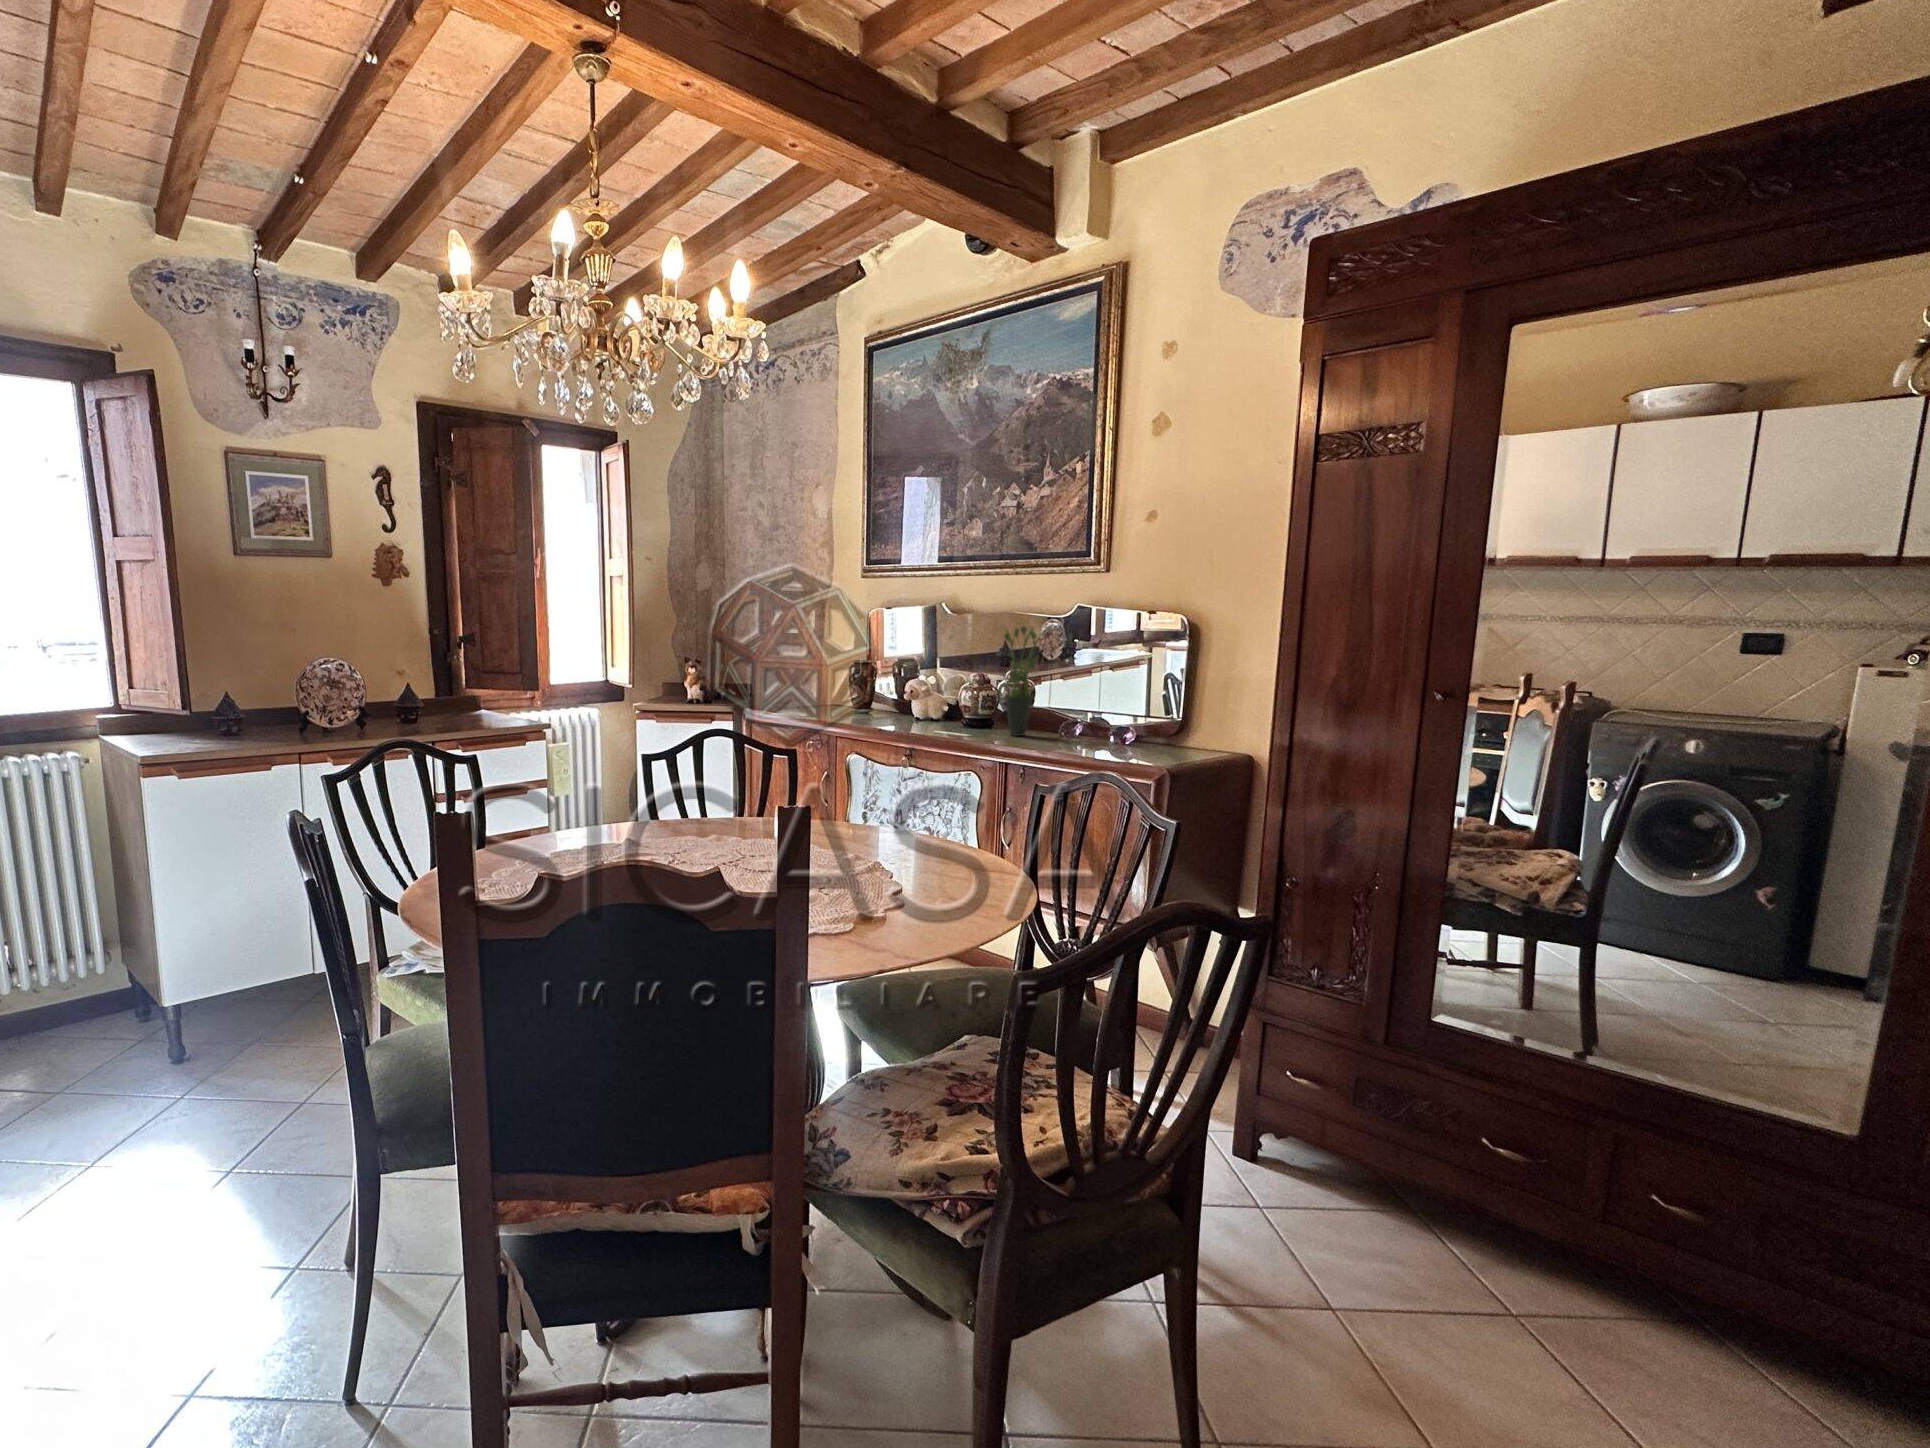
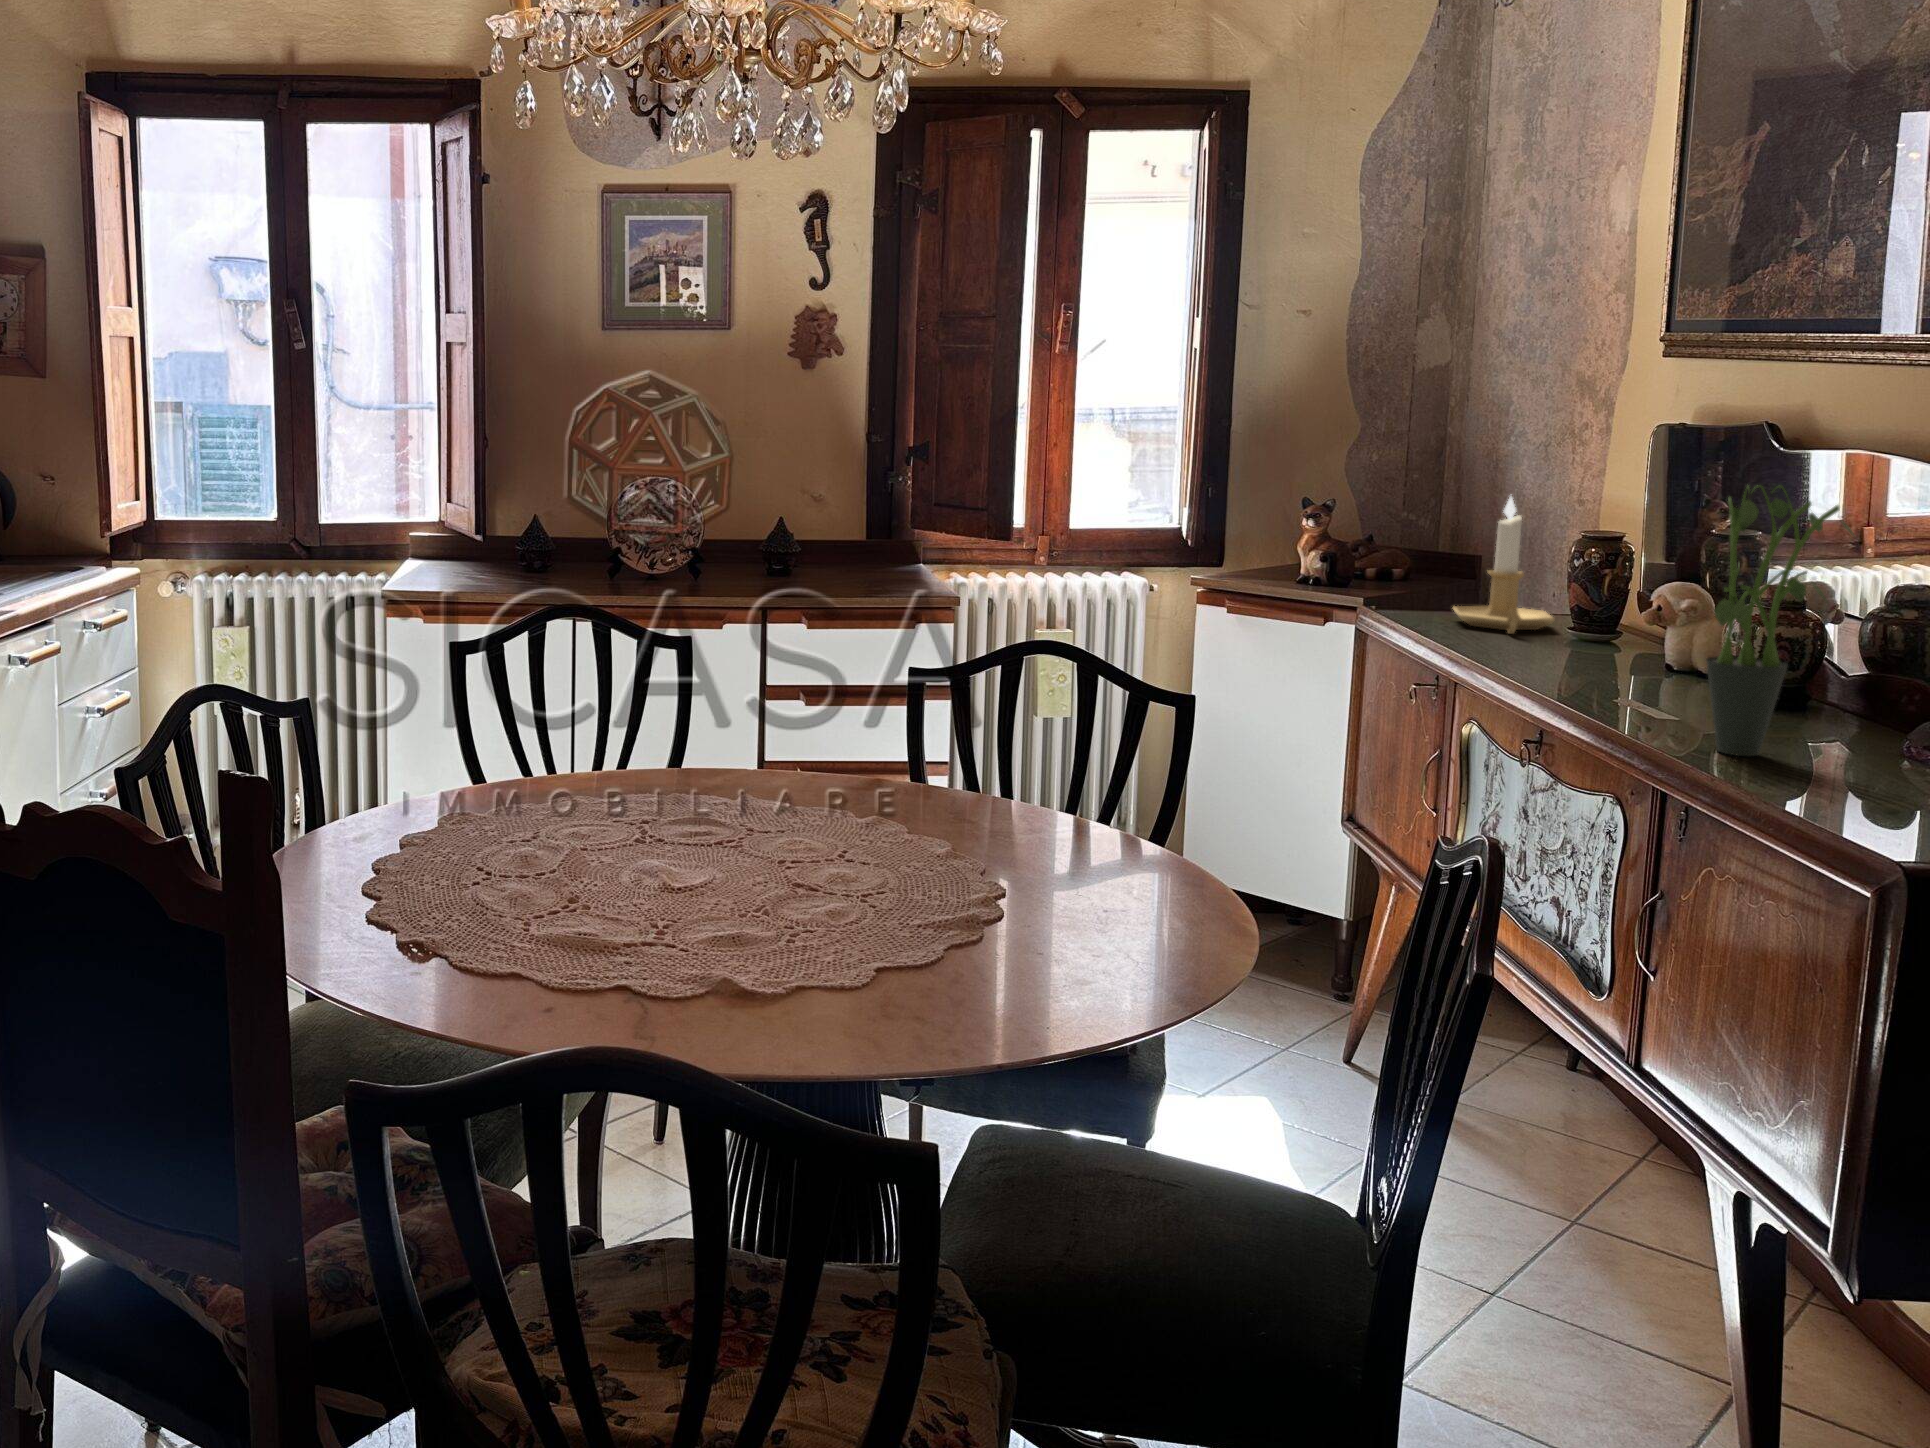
candlestick: none [809,640,857,707] -> present [1453,497,1555,634]

